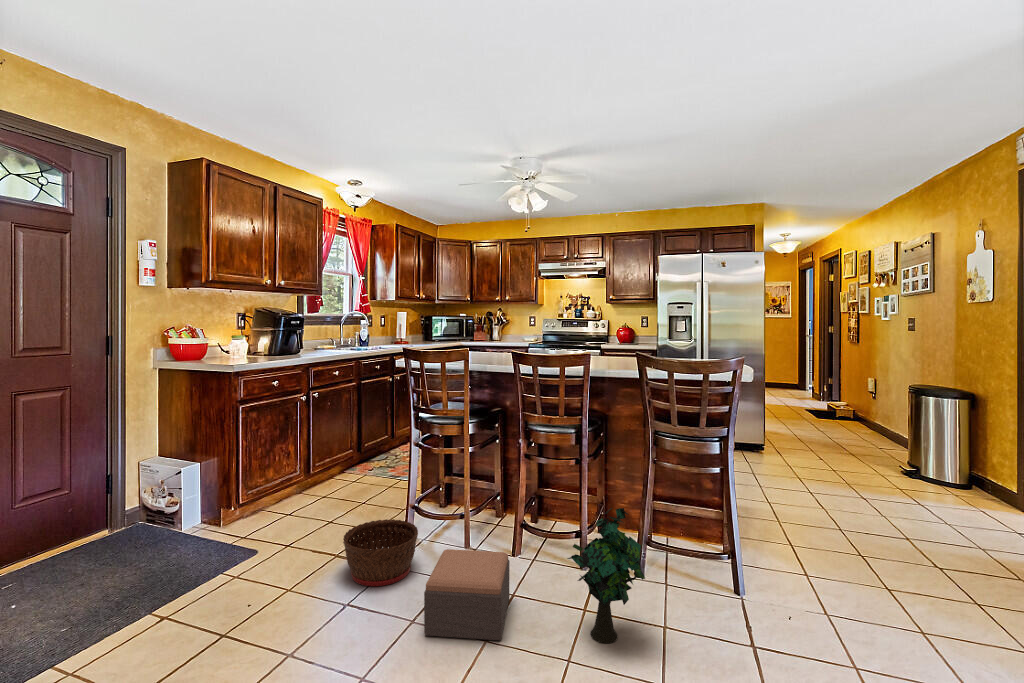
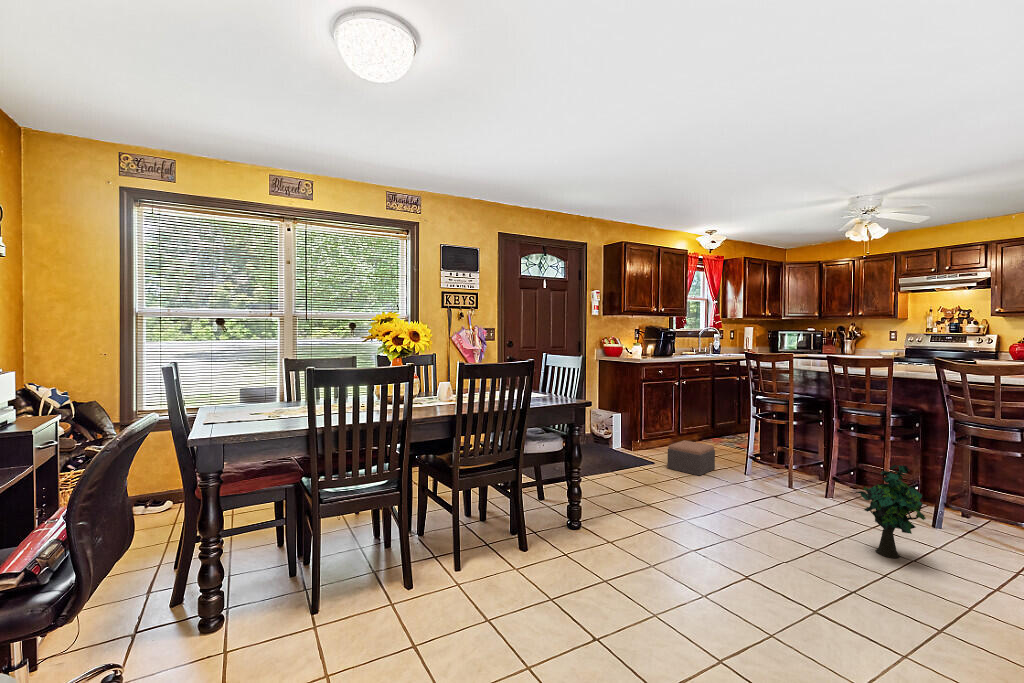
basket: present [343,519,418,586] -> none [699,459,749,496]
footstool: present [424,549,510,640] -> present [667,440,715,476]

